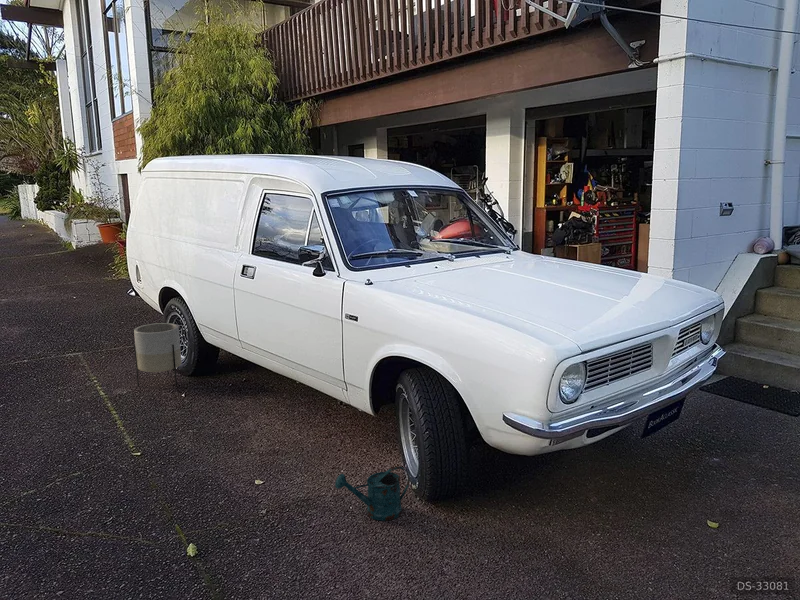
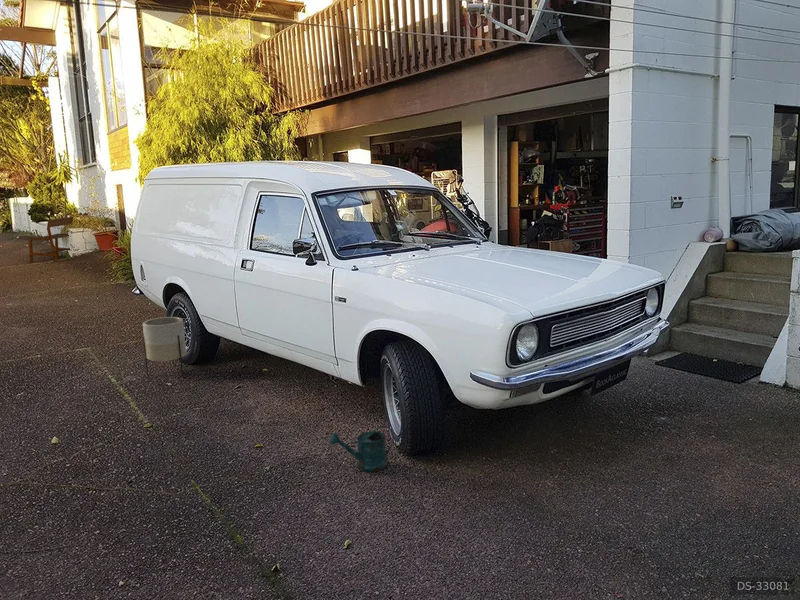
bench: none [31,206,83,252] -> present [29,217,73,262]

